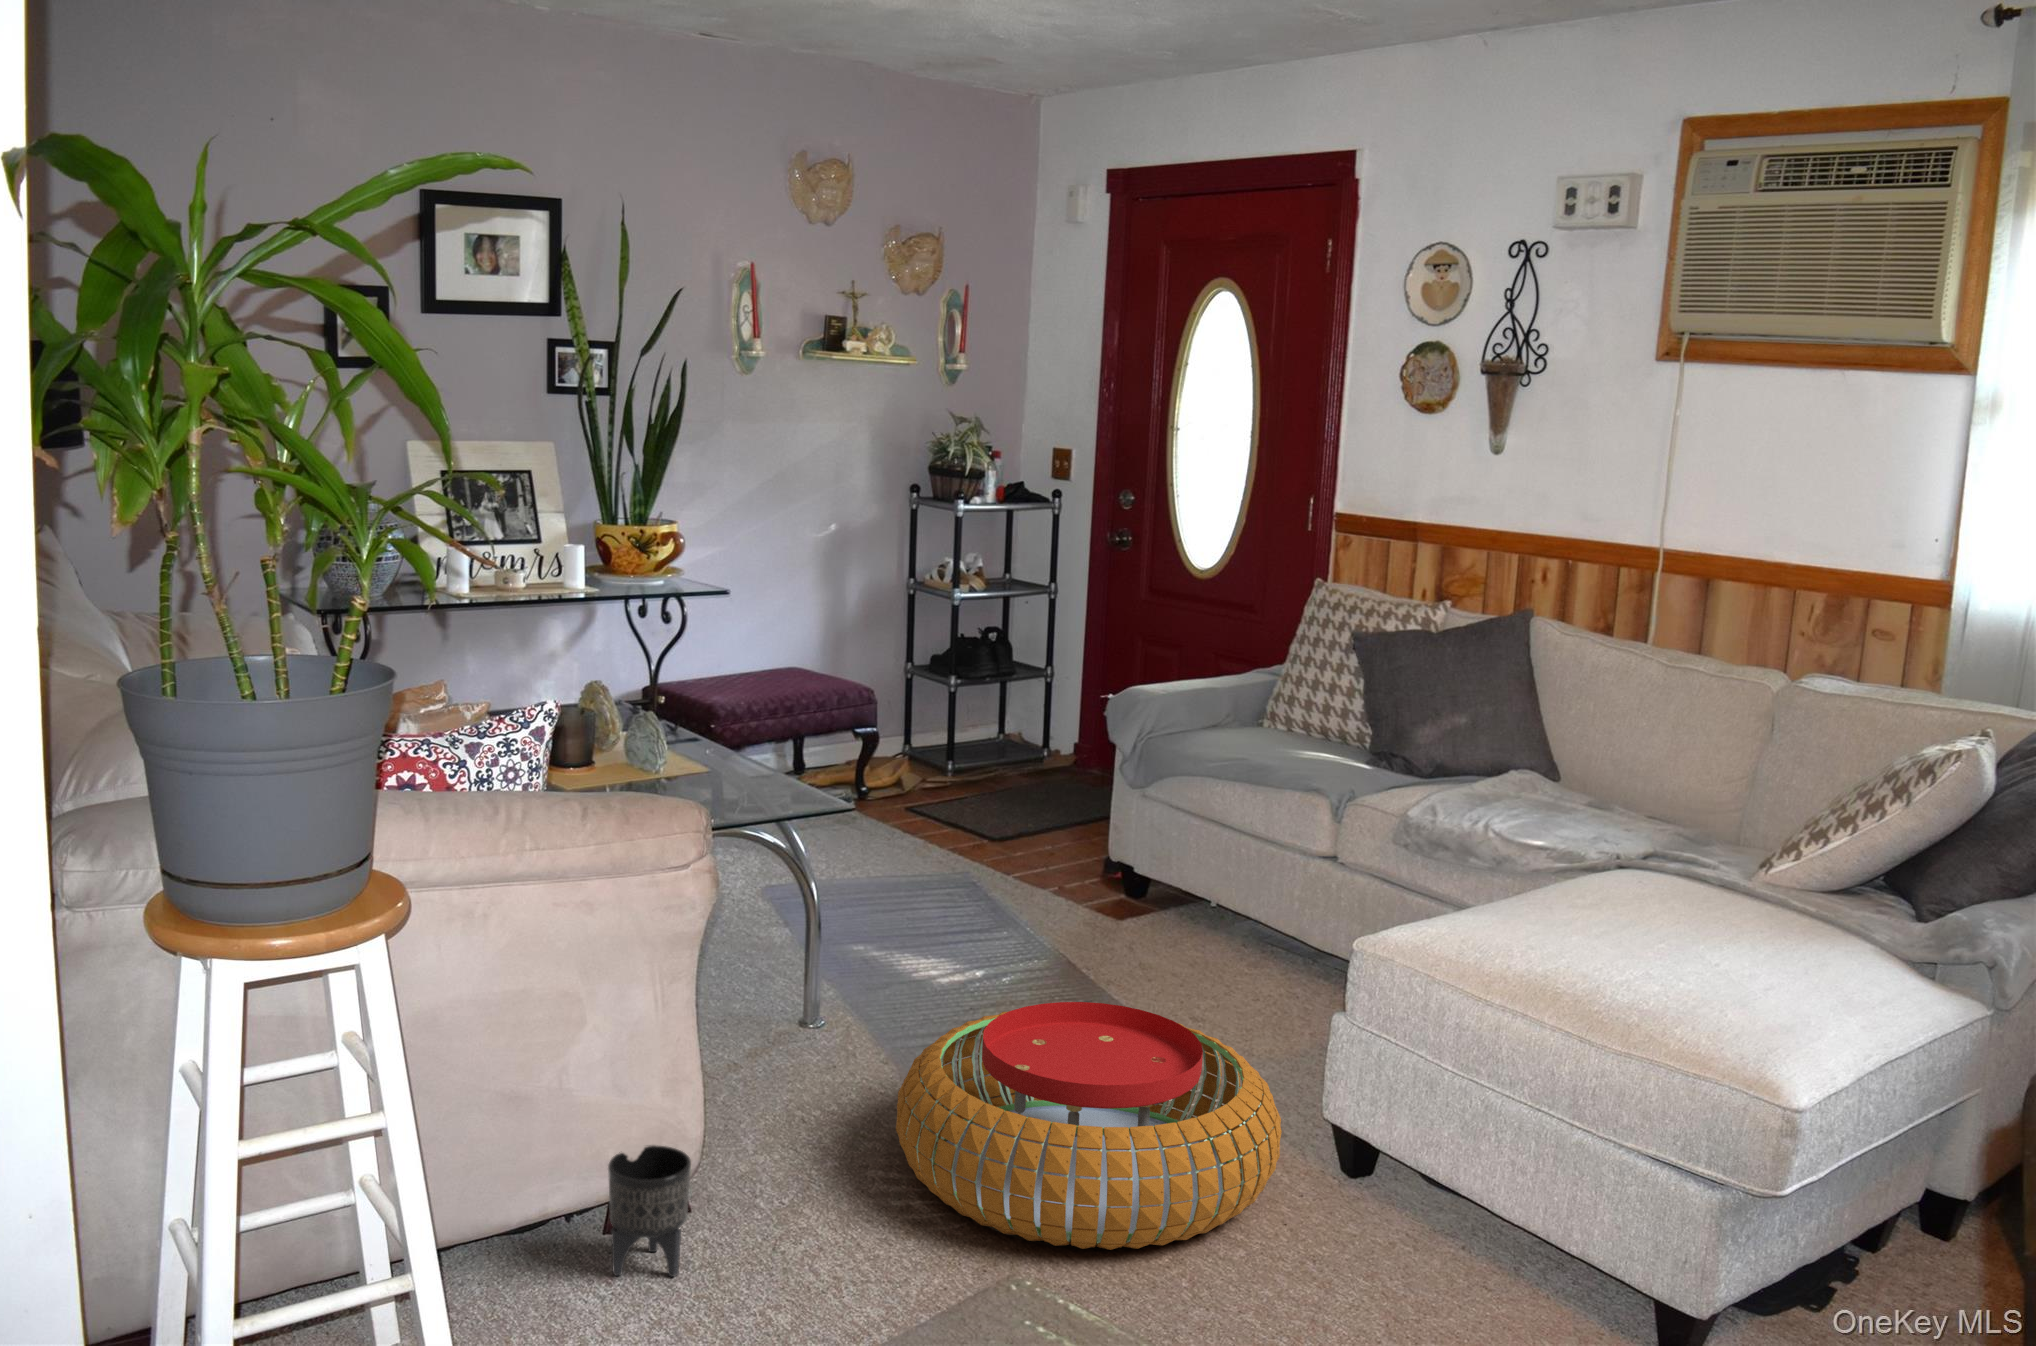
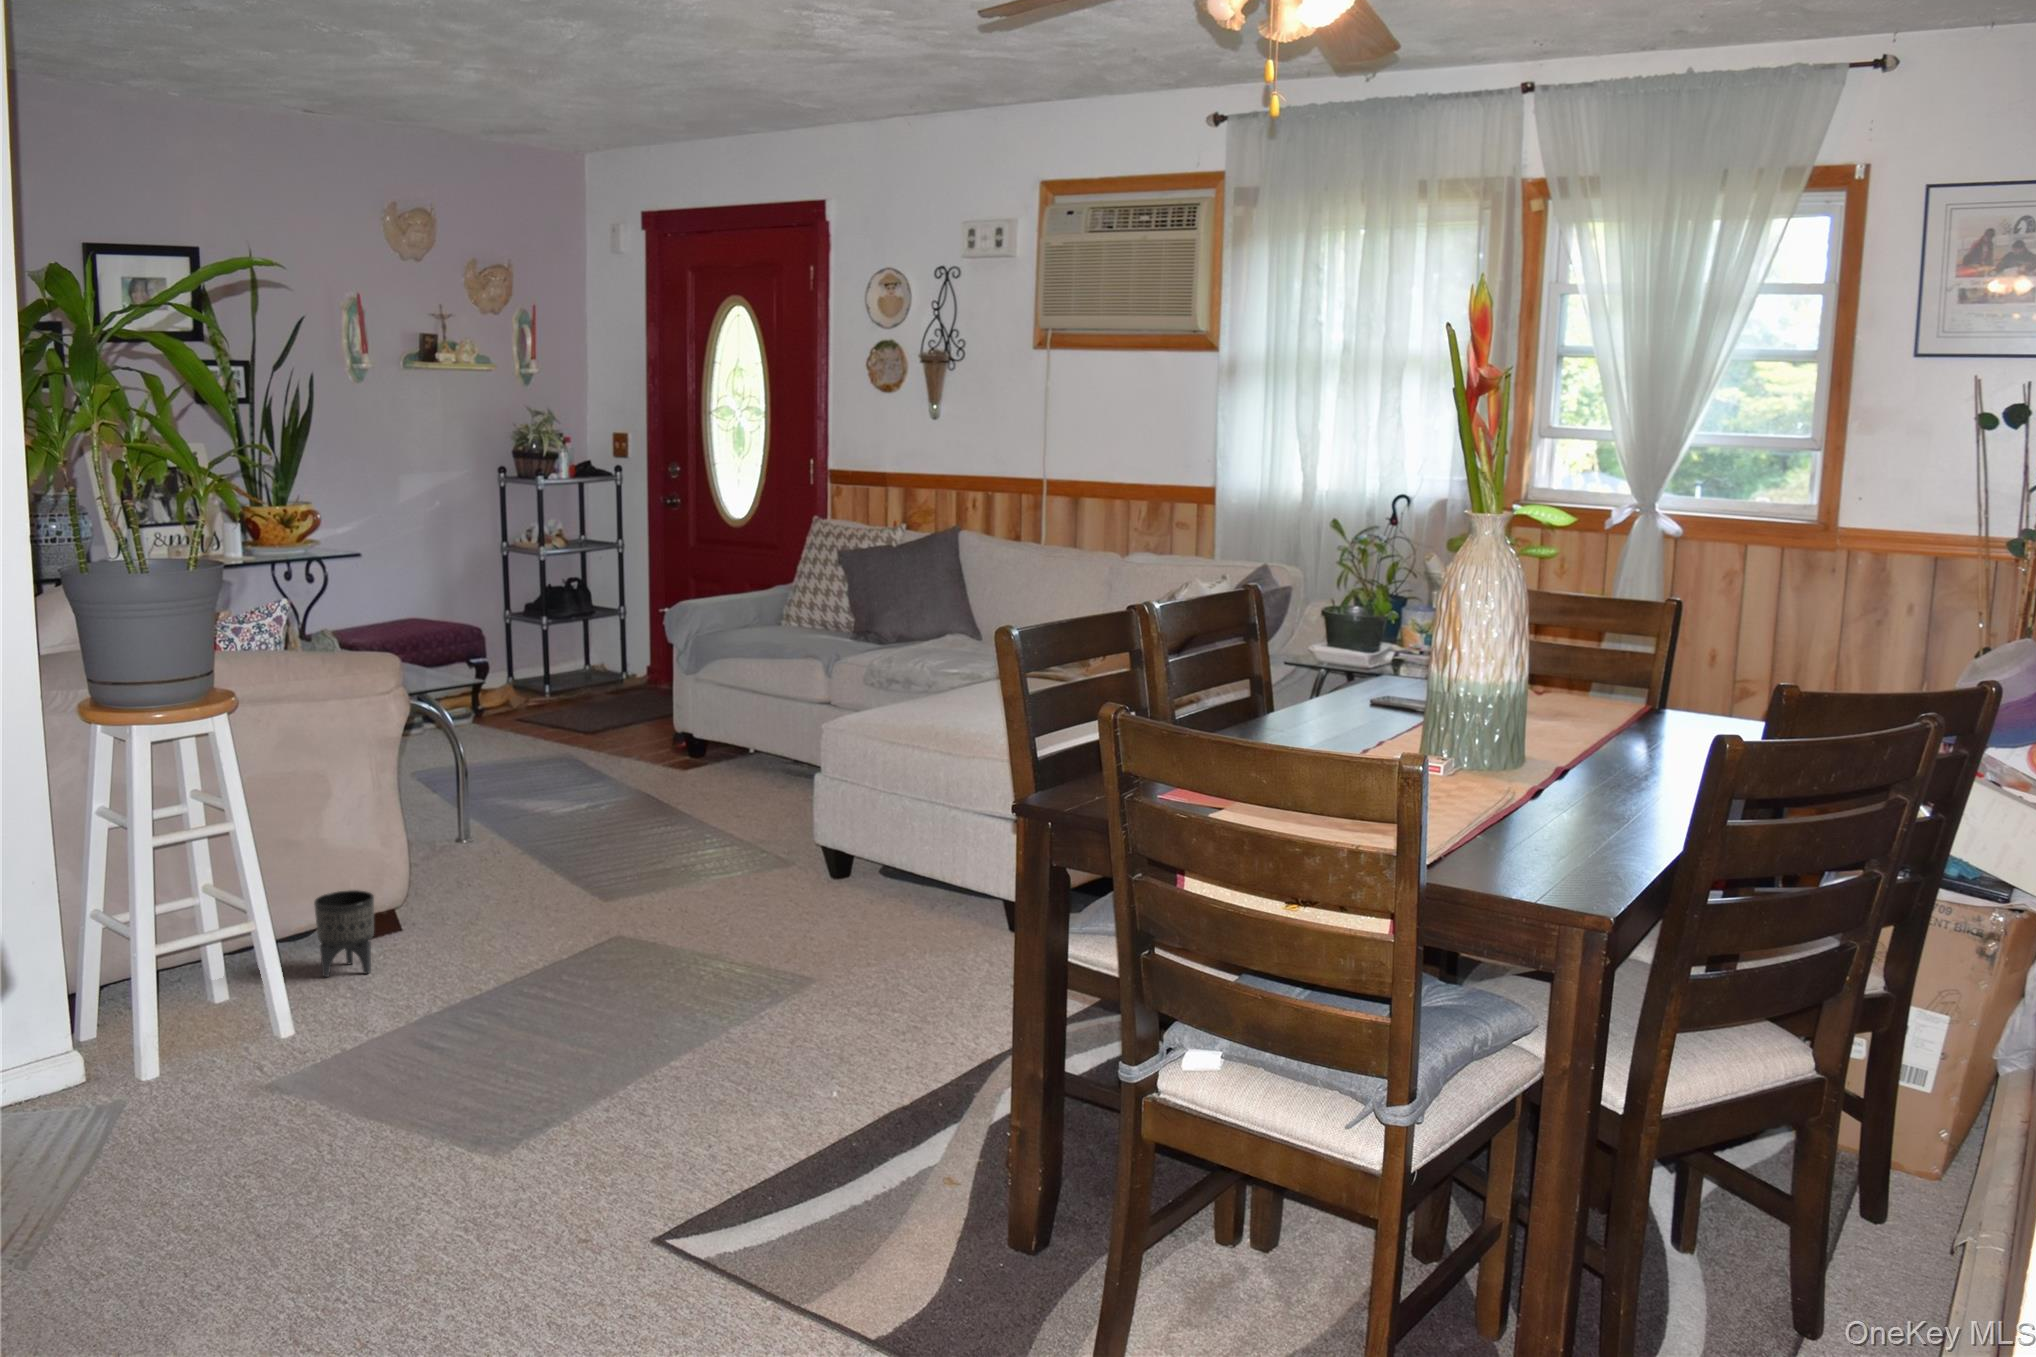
pouf: present [896,1002,1282,1250] -> none [518,791,785,933]

